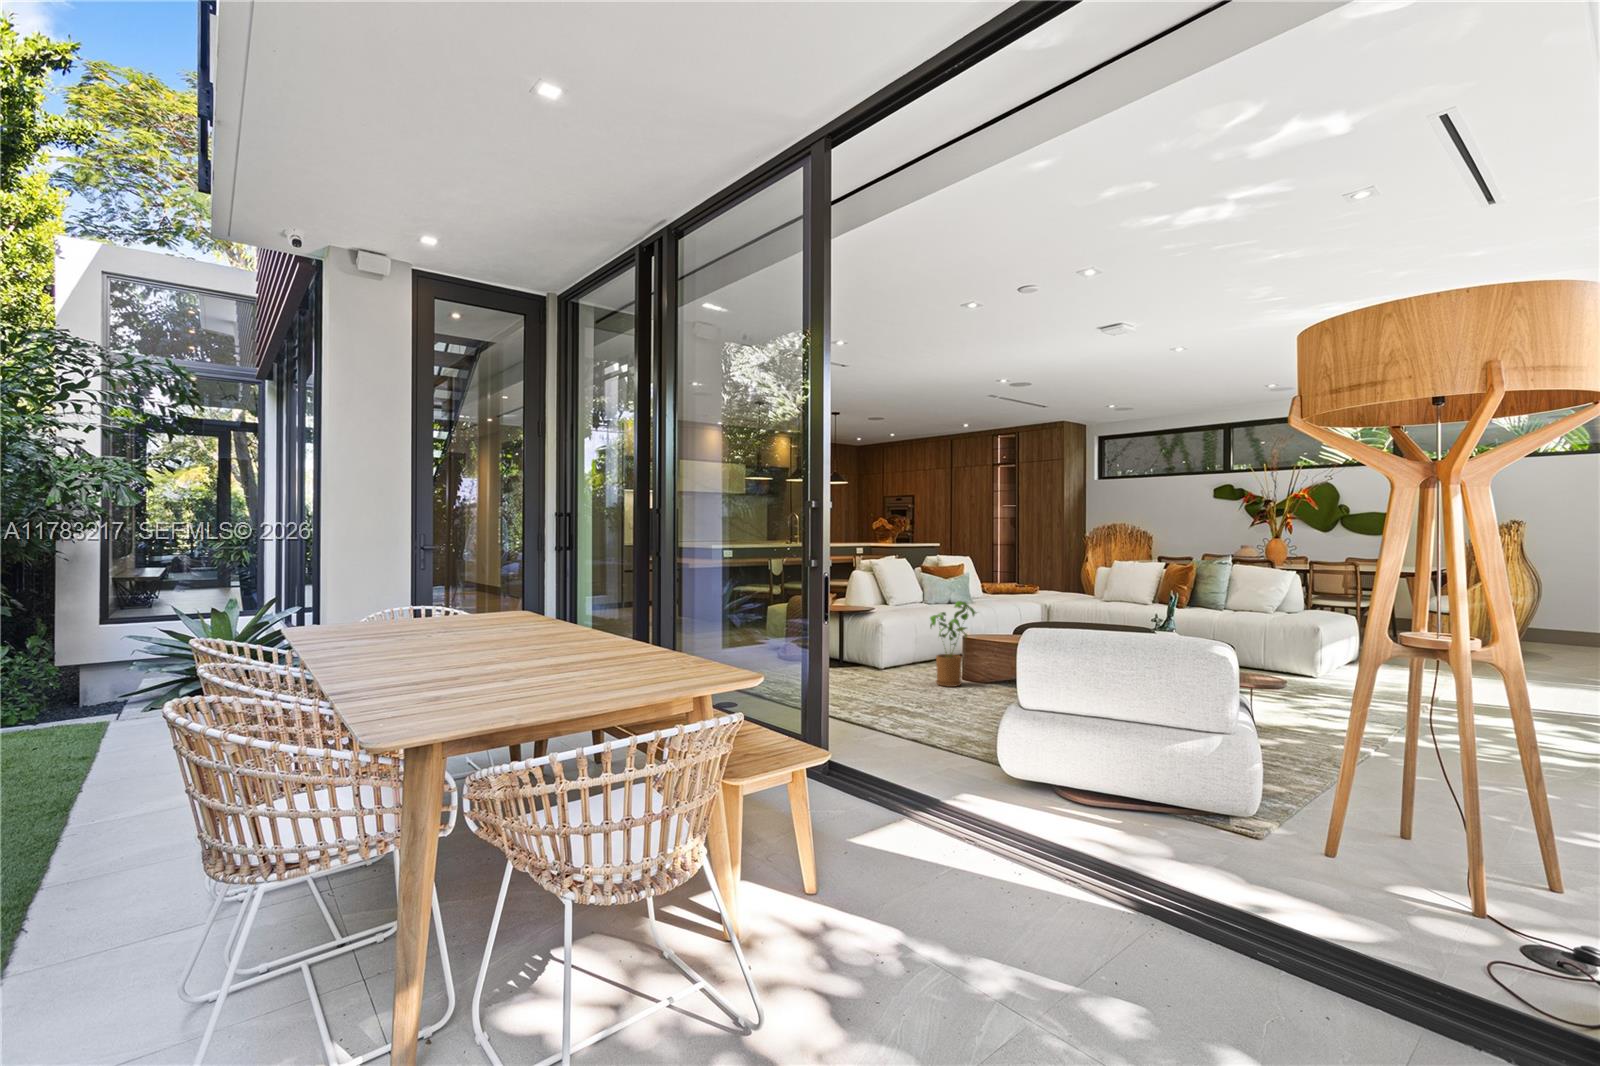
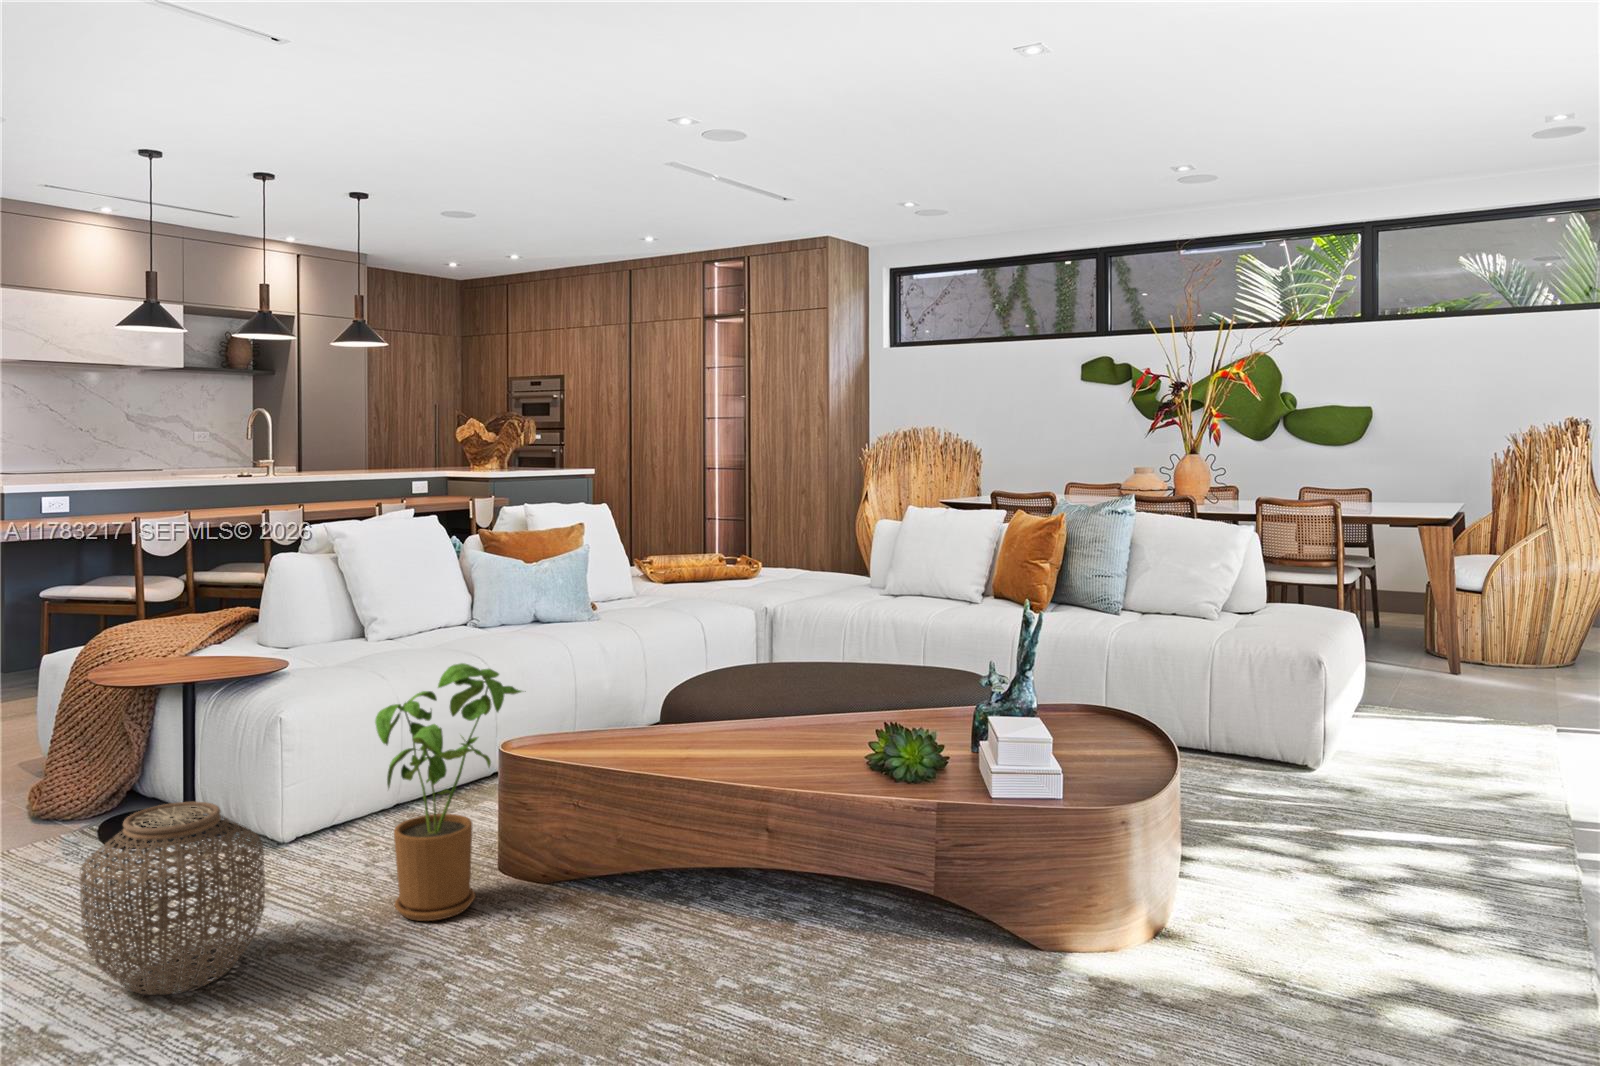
woven basket: none [856,638,905,693] -> present [80,802,265,995]

